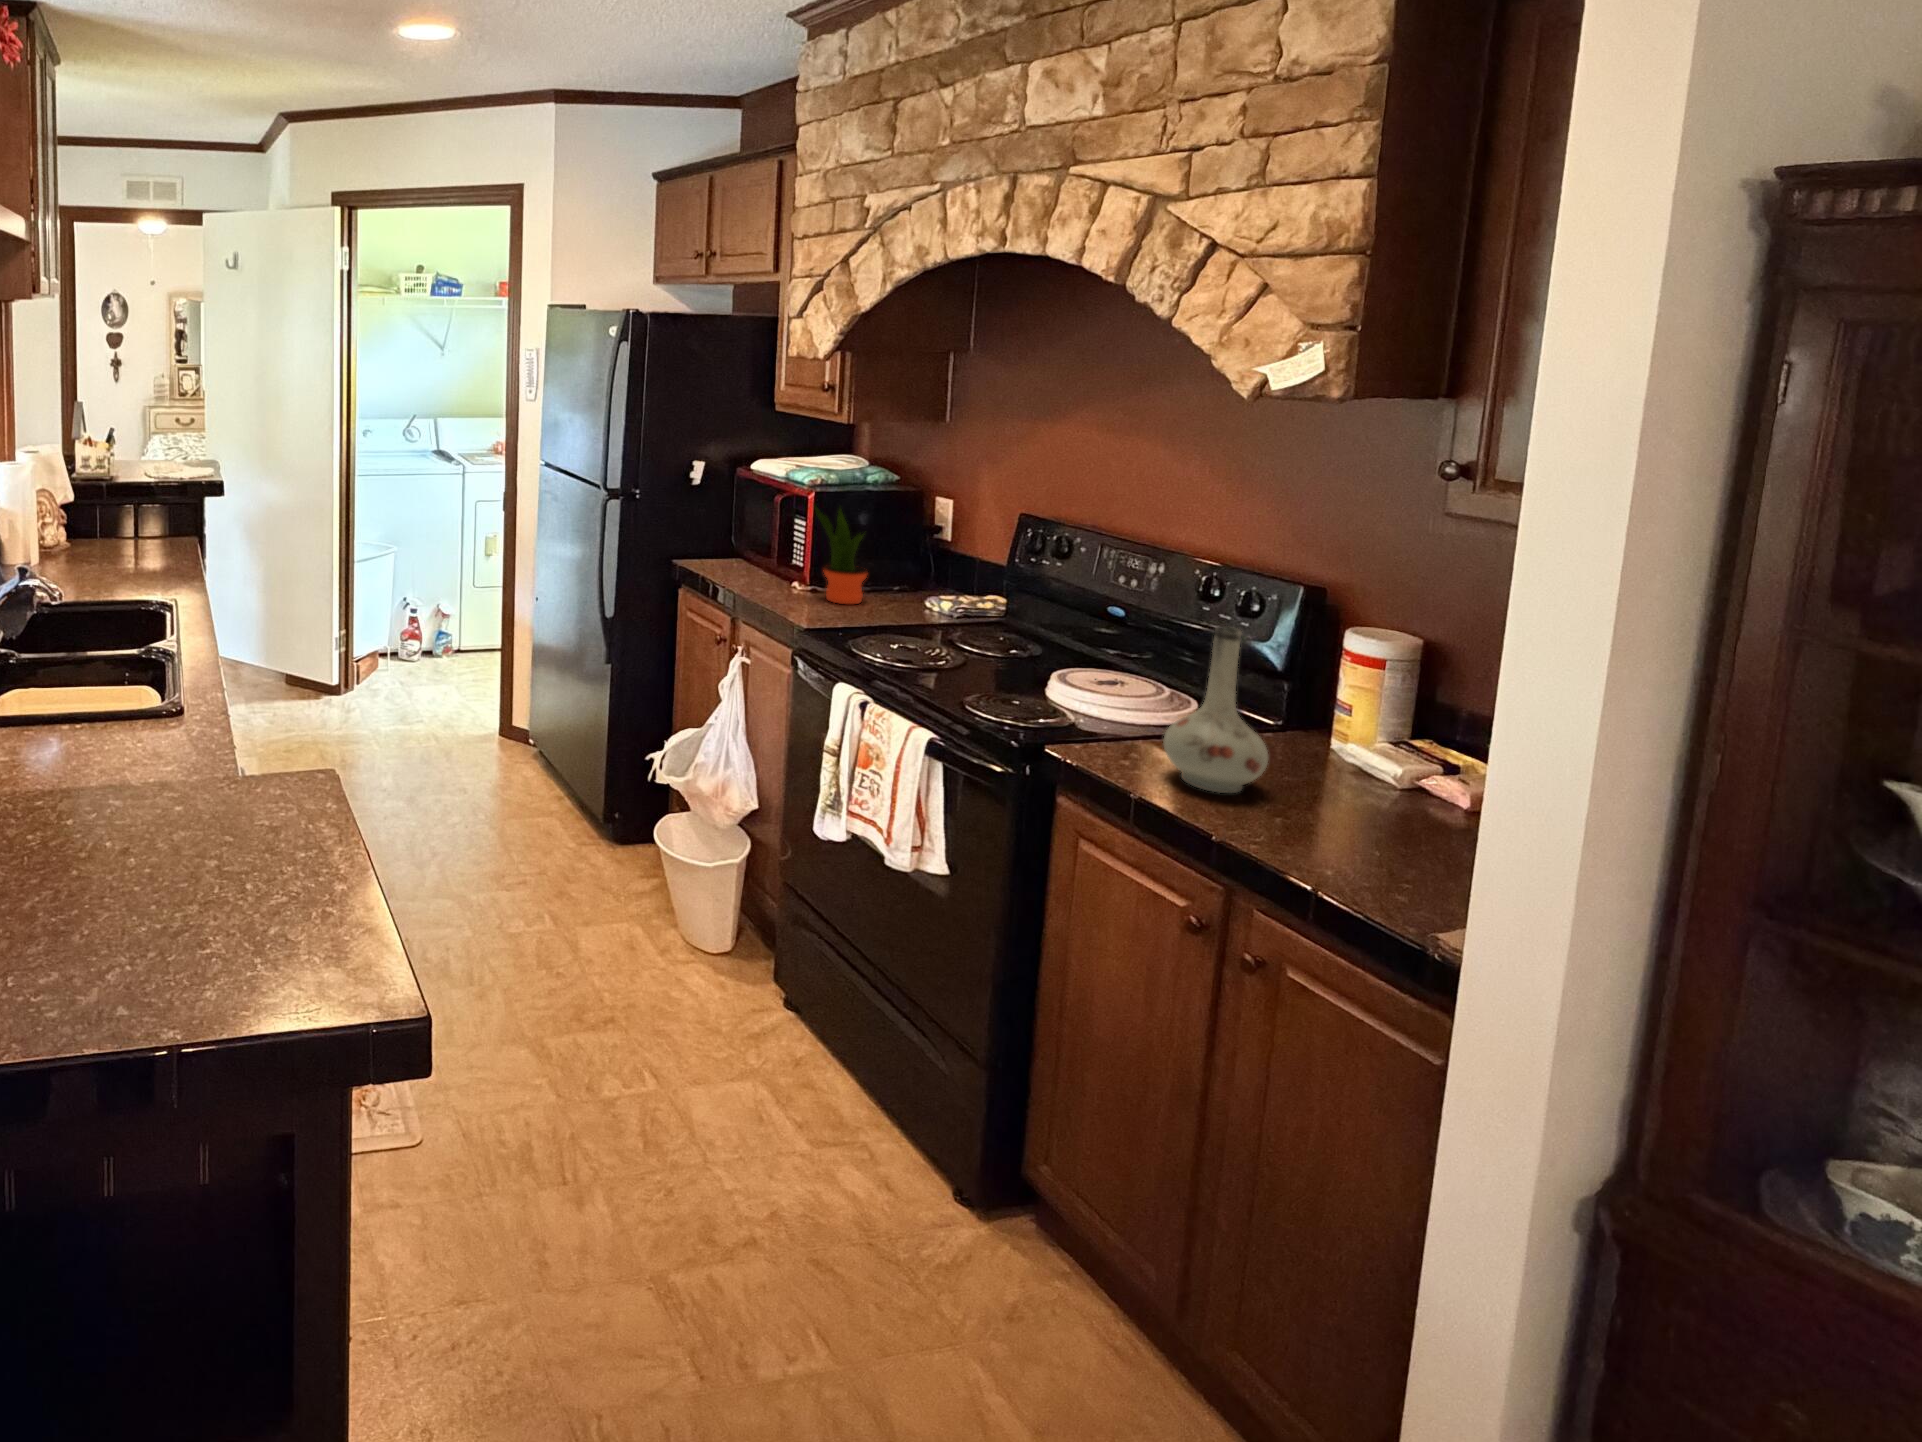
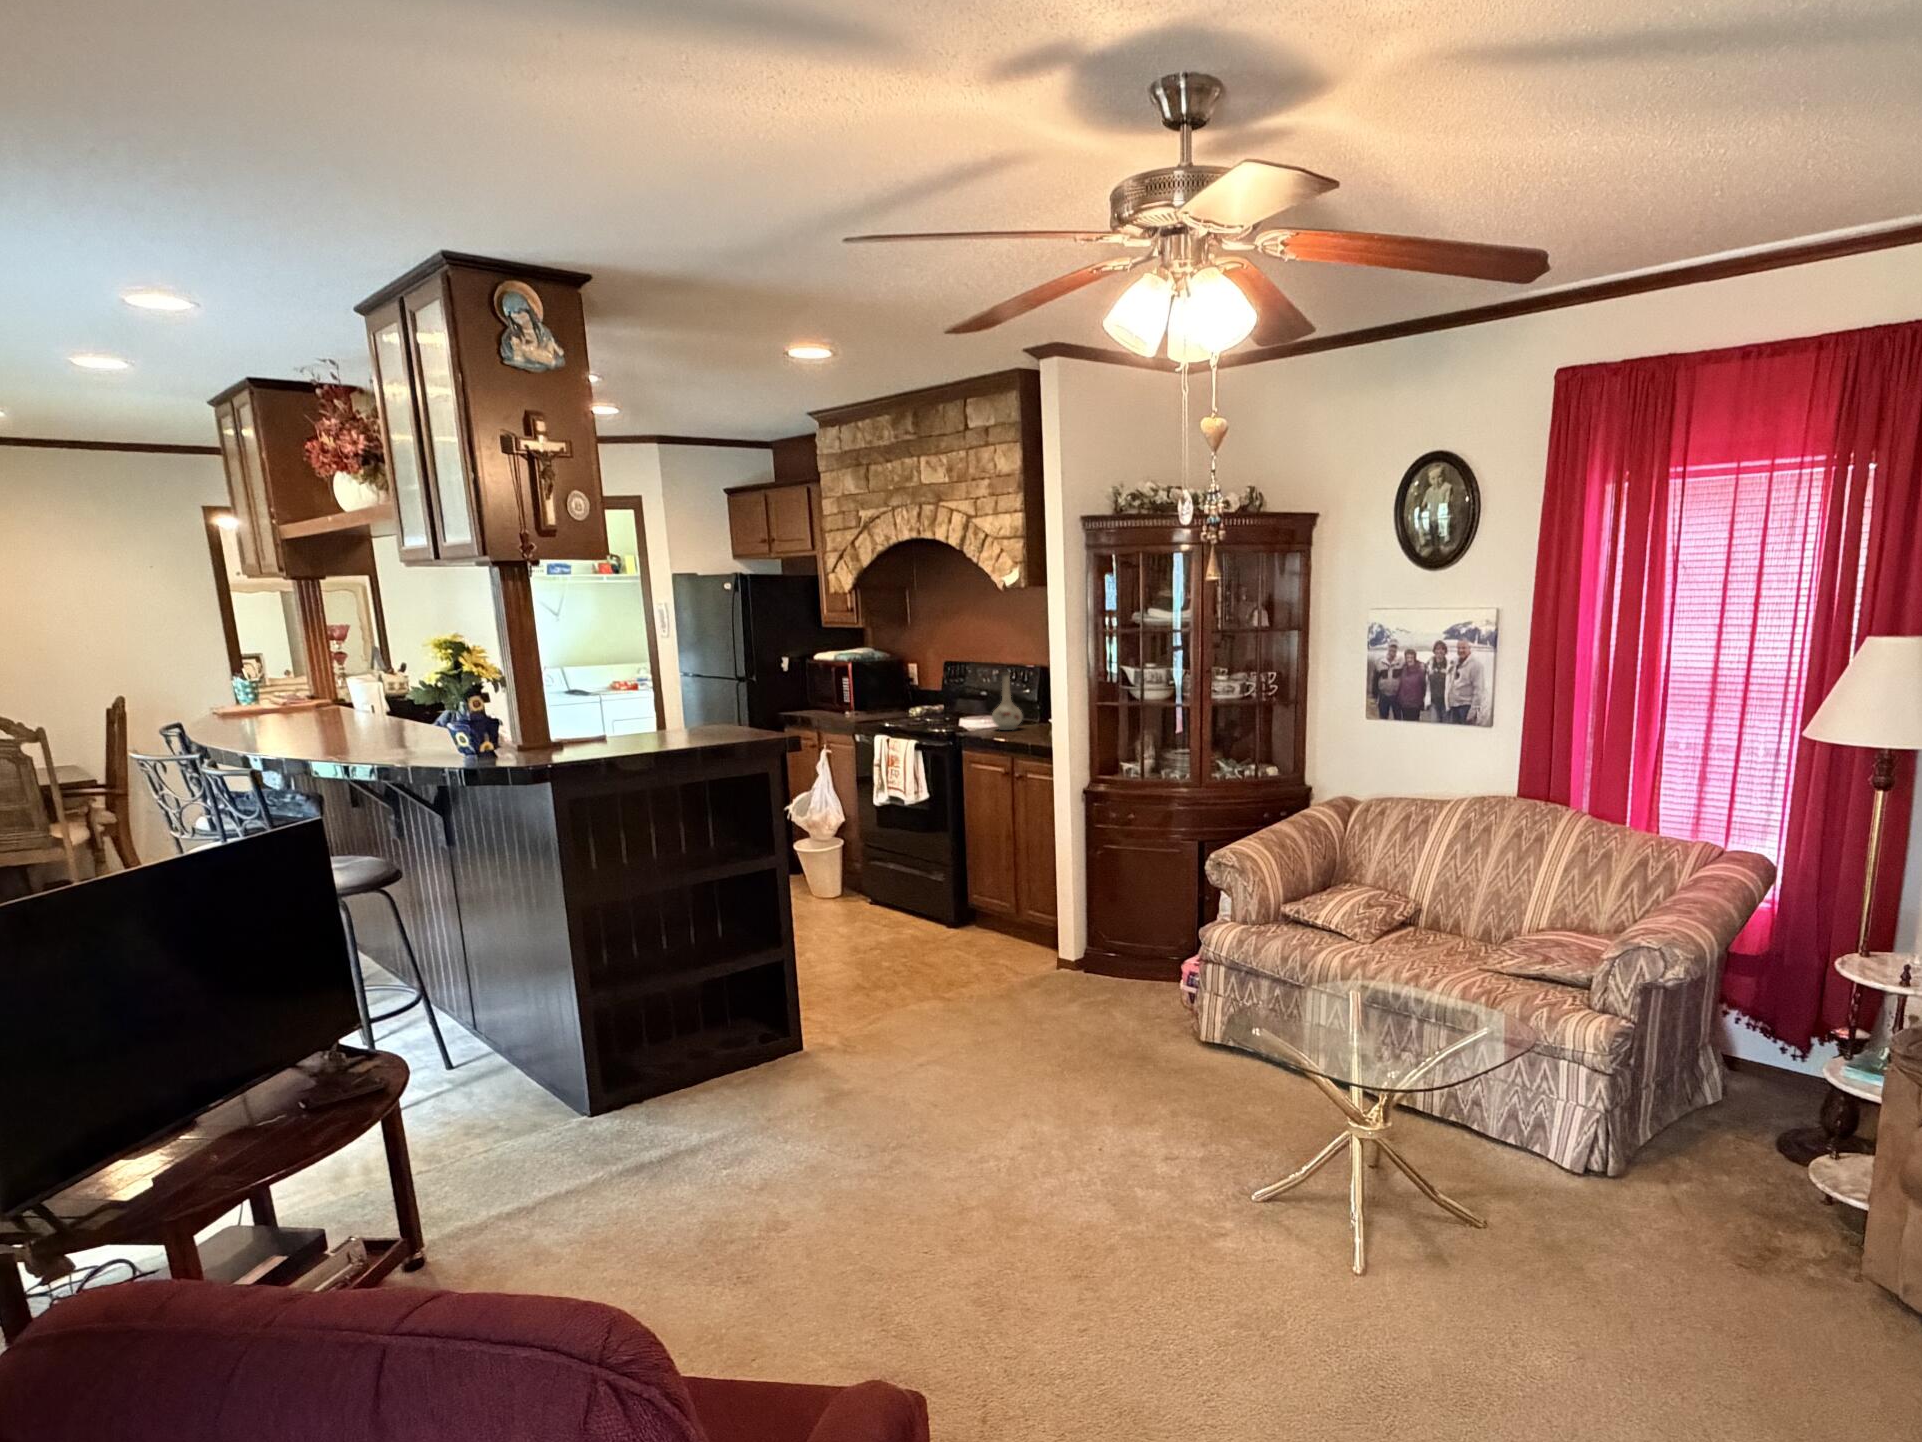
potted plant: present [814,506,867,604] -> none [852,664,882,714]

